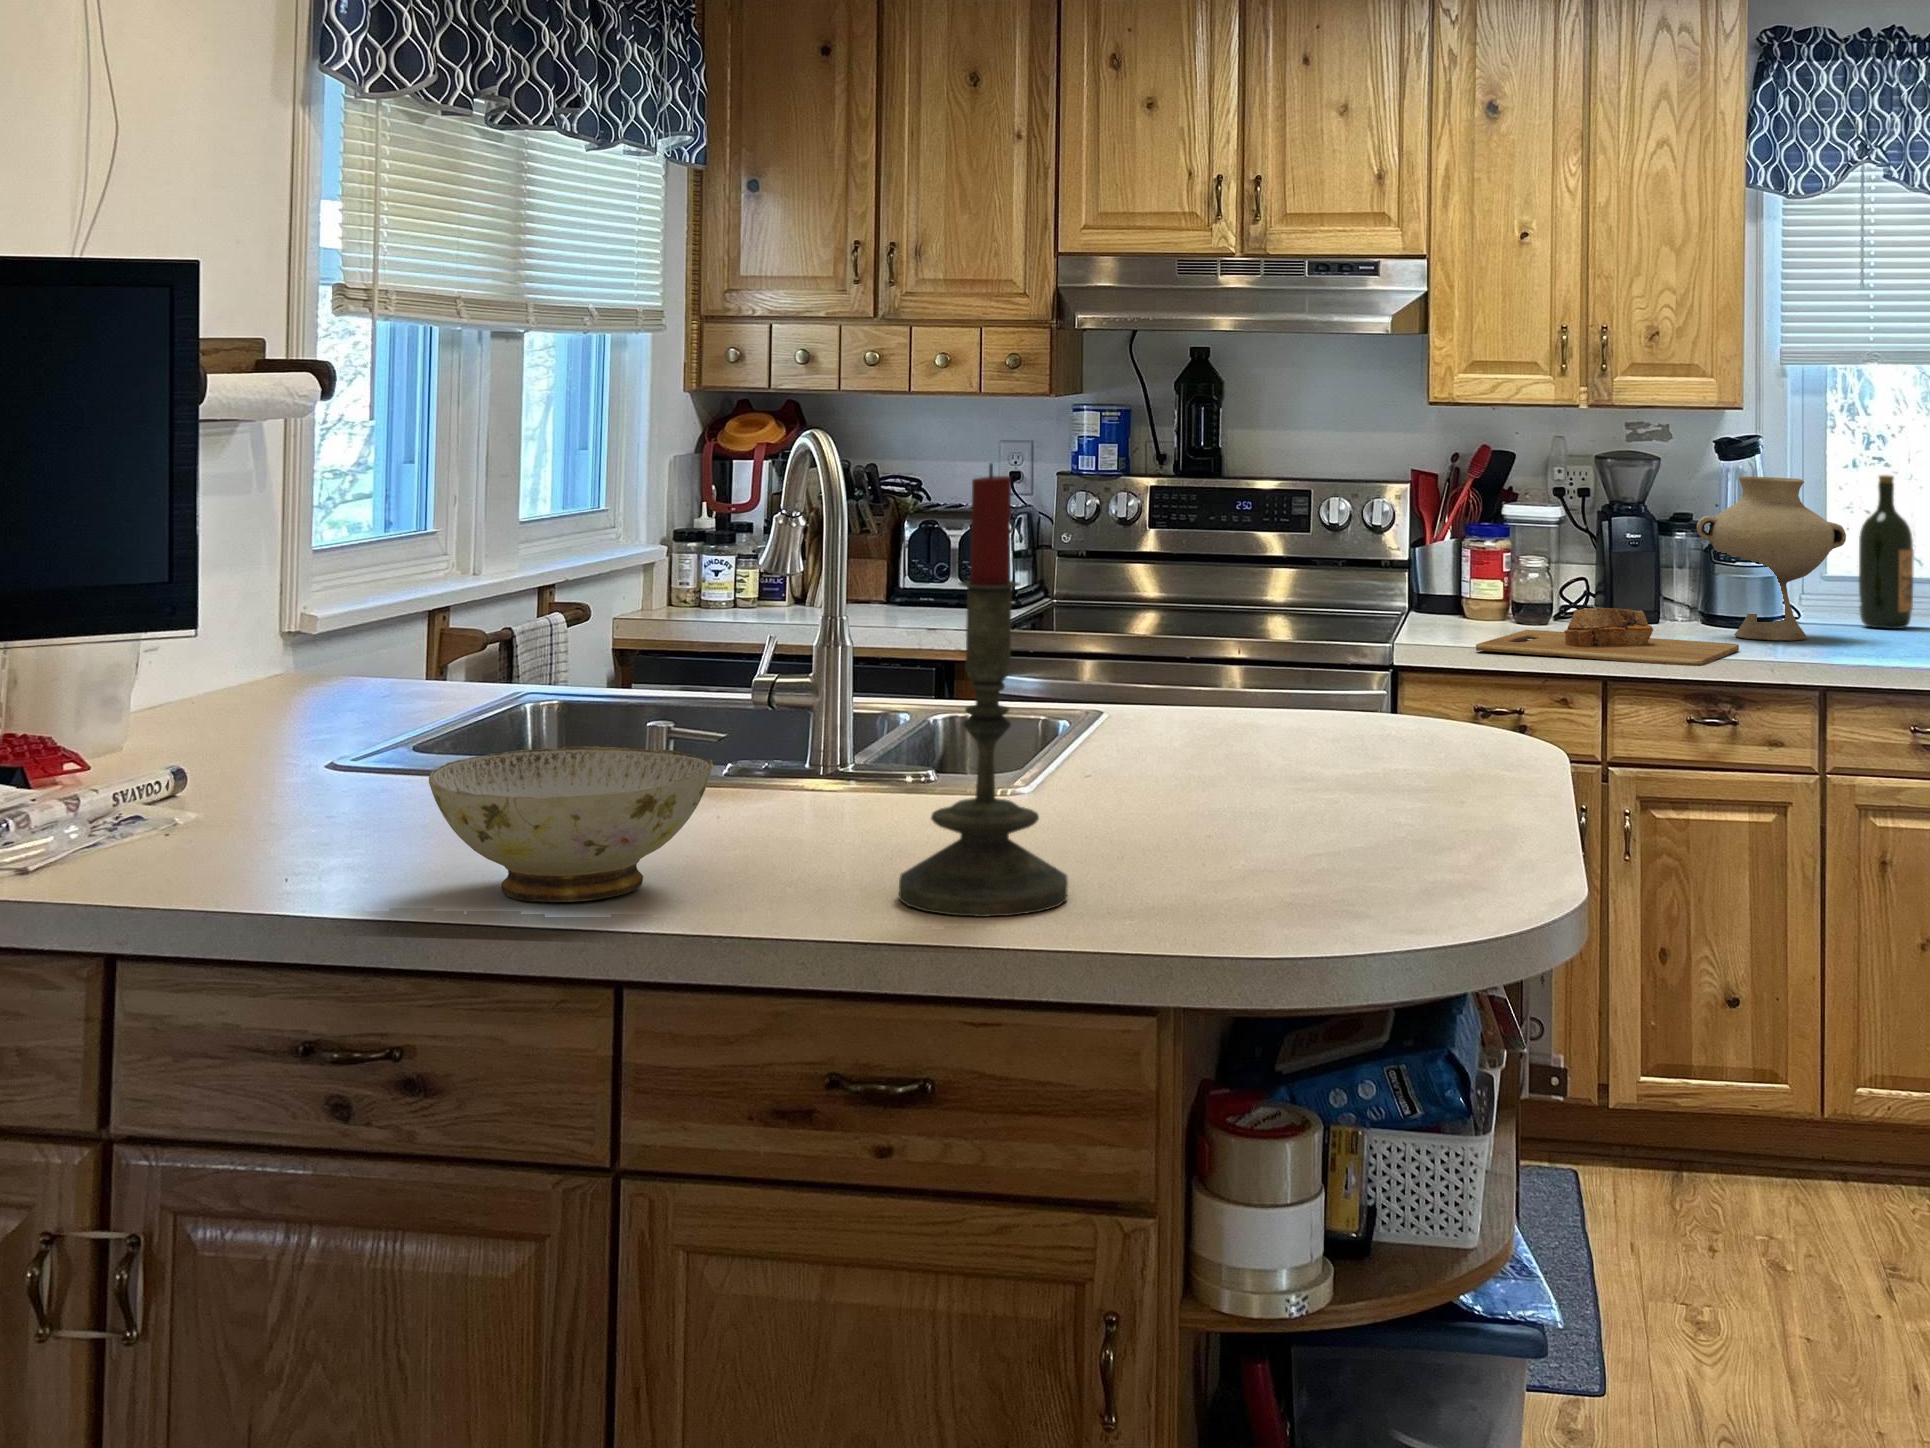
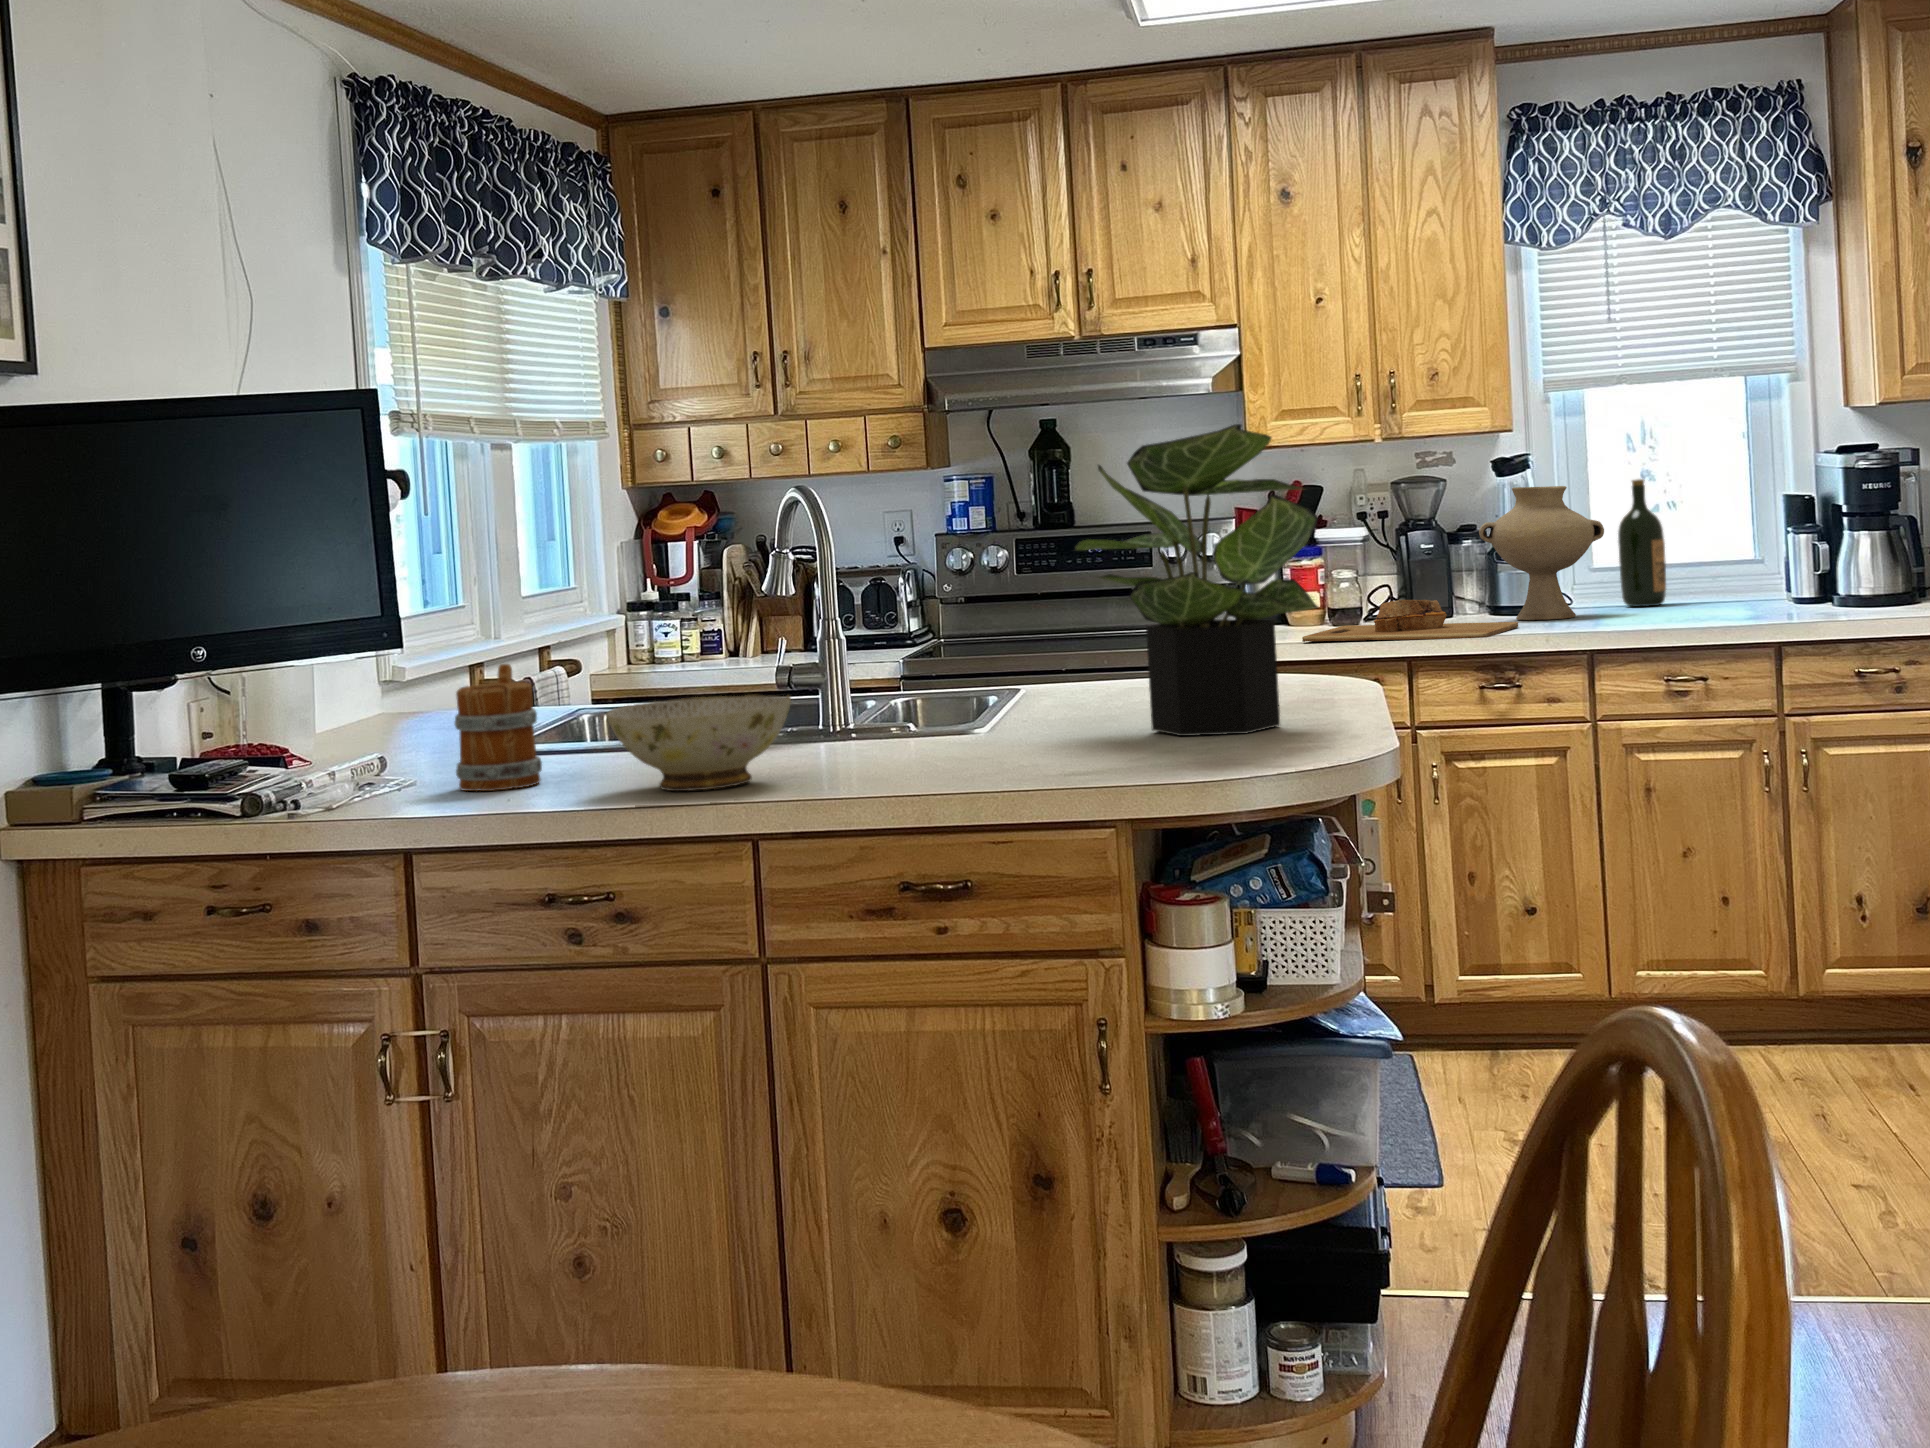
potted plant: none [1159,413,1500,847] -> present [1075,424,1318,736]
candle: present [899,464,1068,917] -> none [926,477,1041,777]
mug: none [226,669,363,864] -> present [454,664,542,791]

